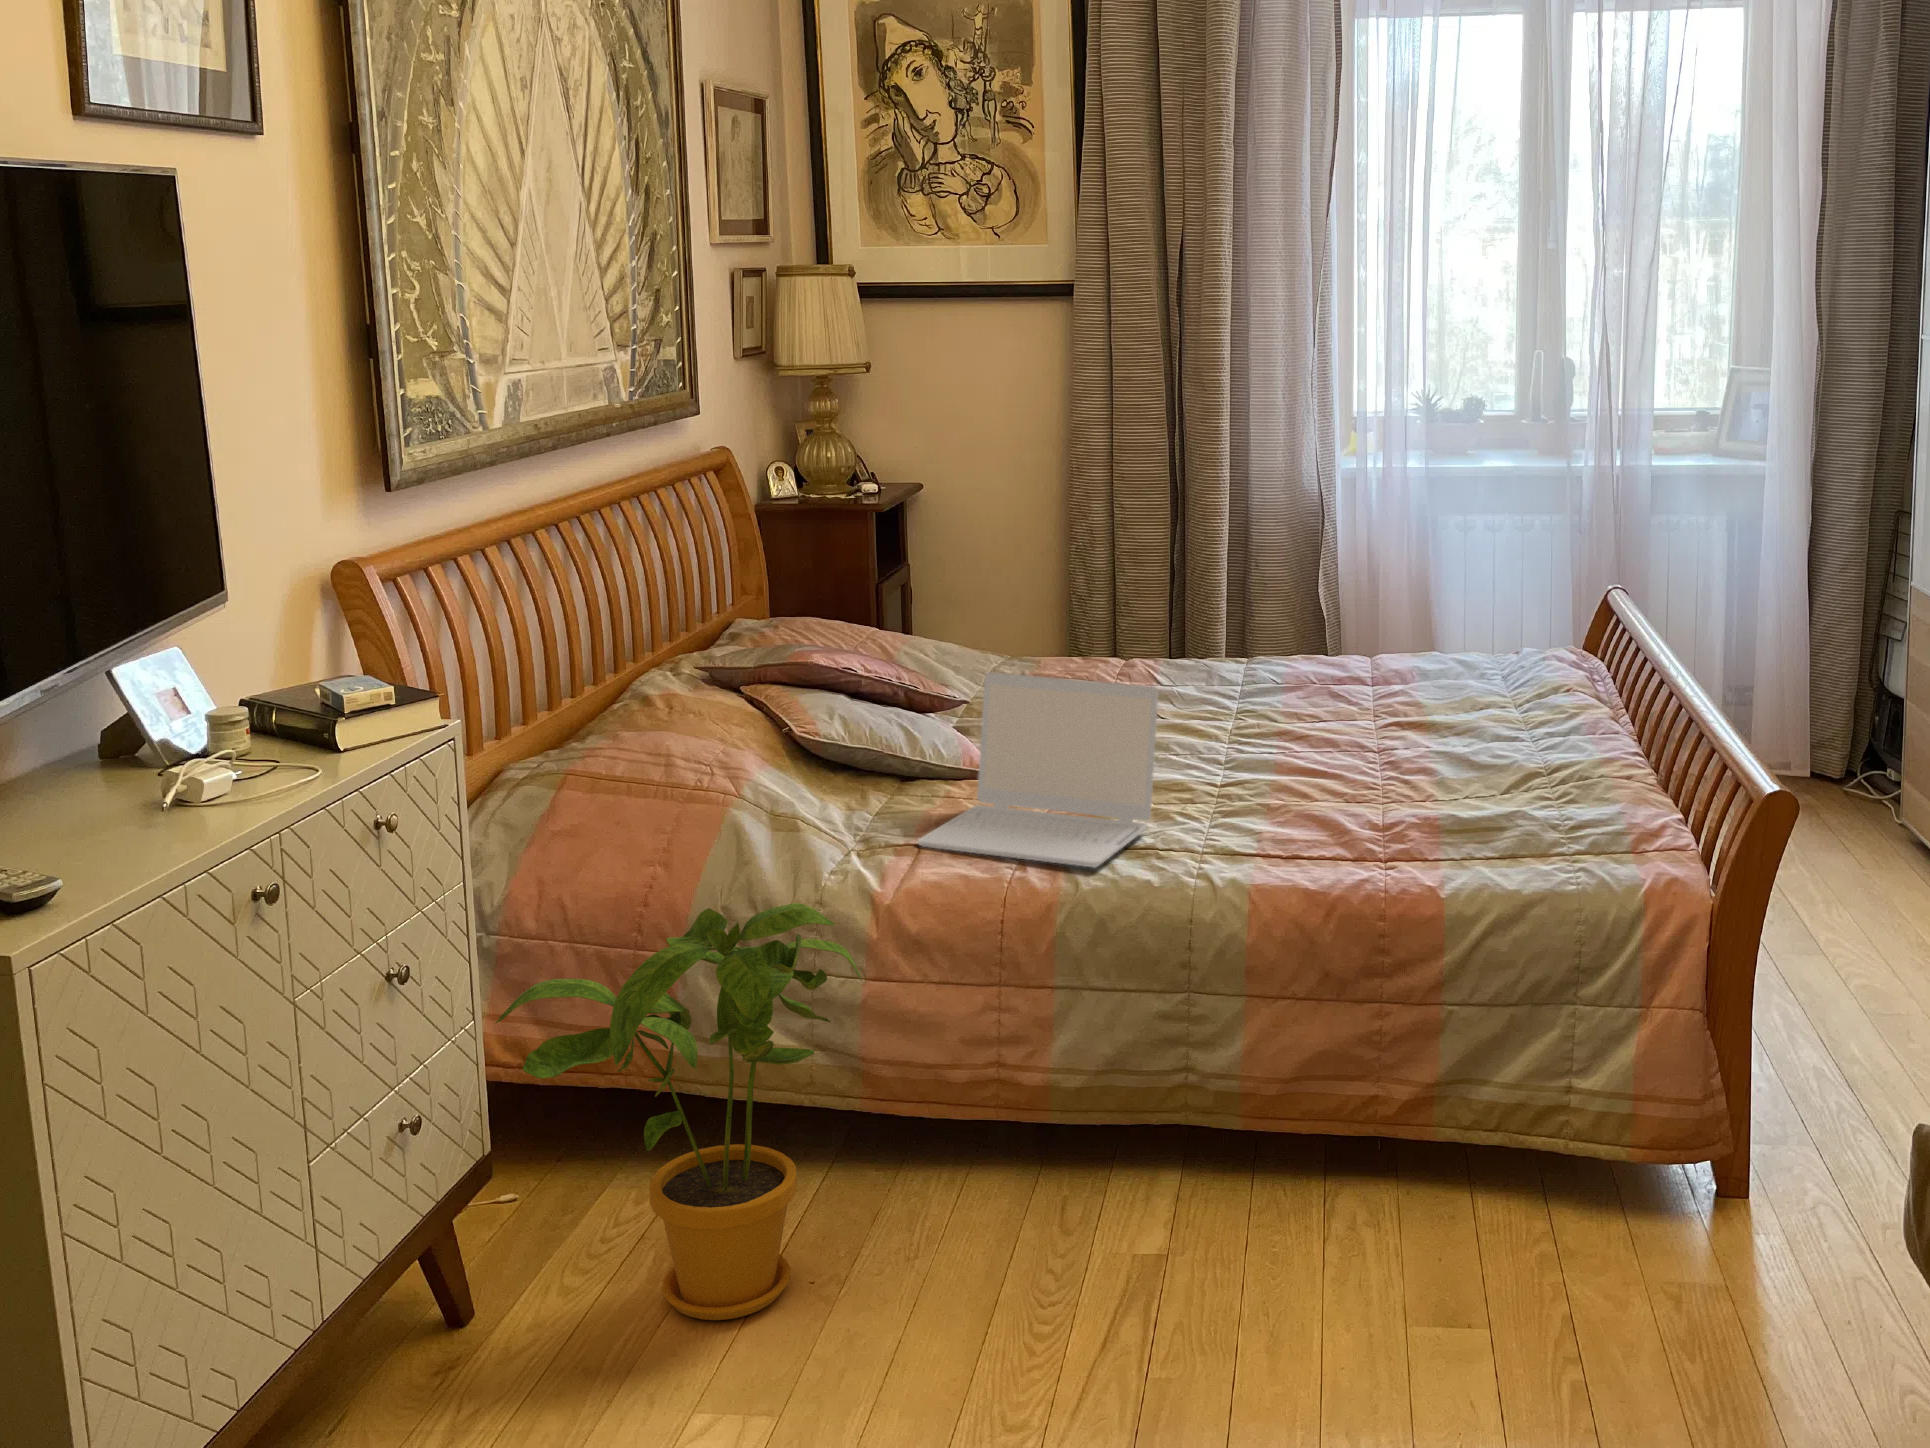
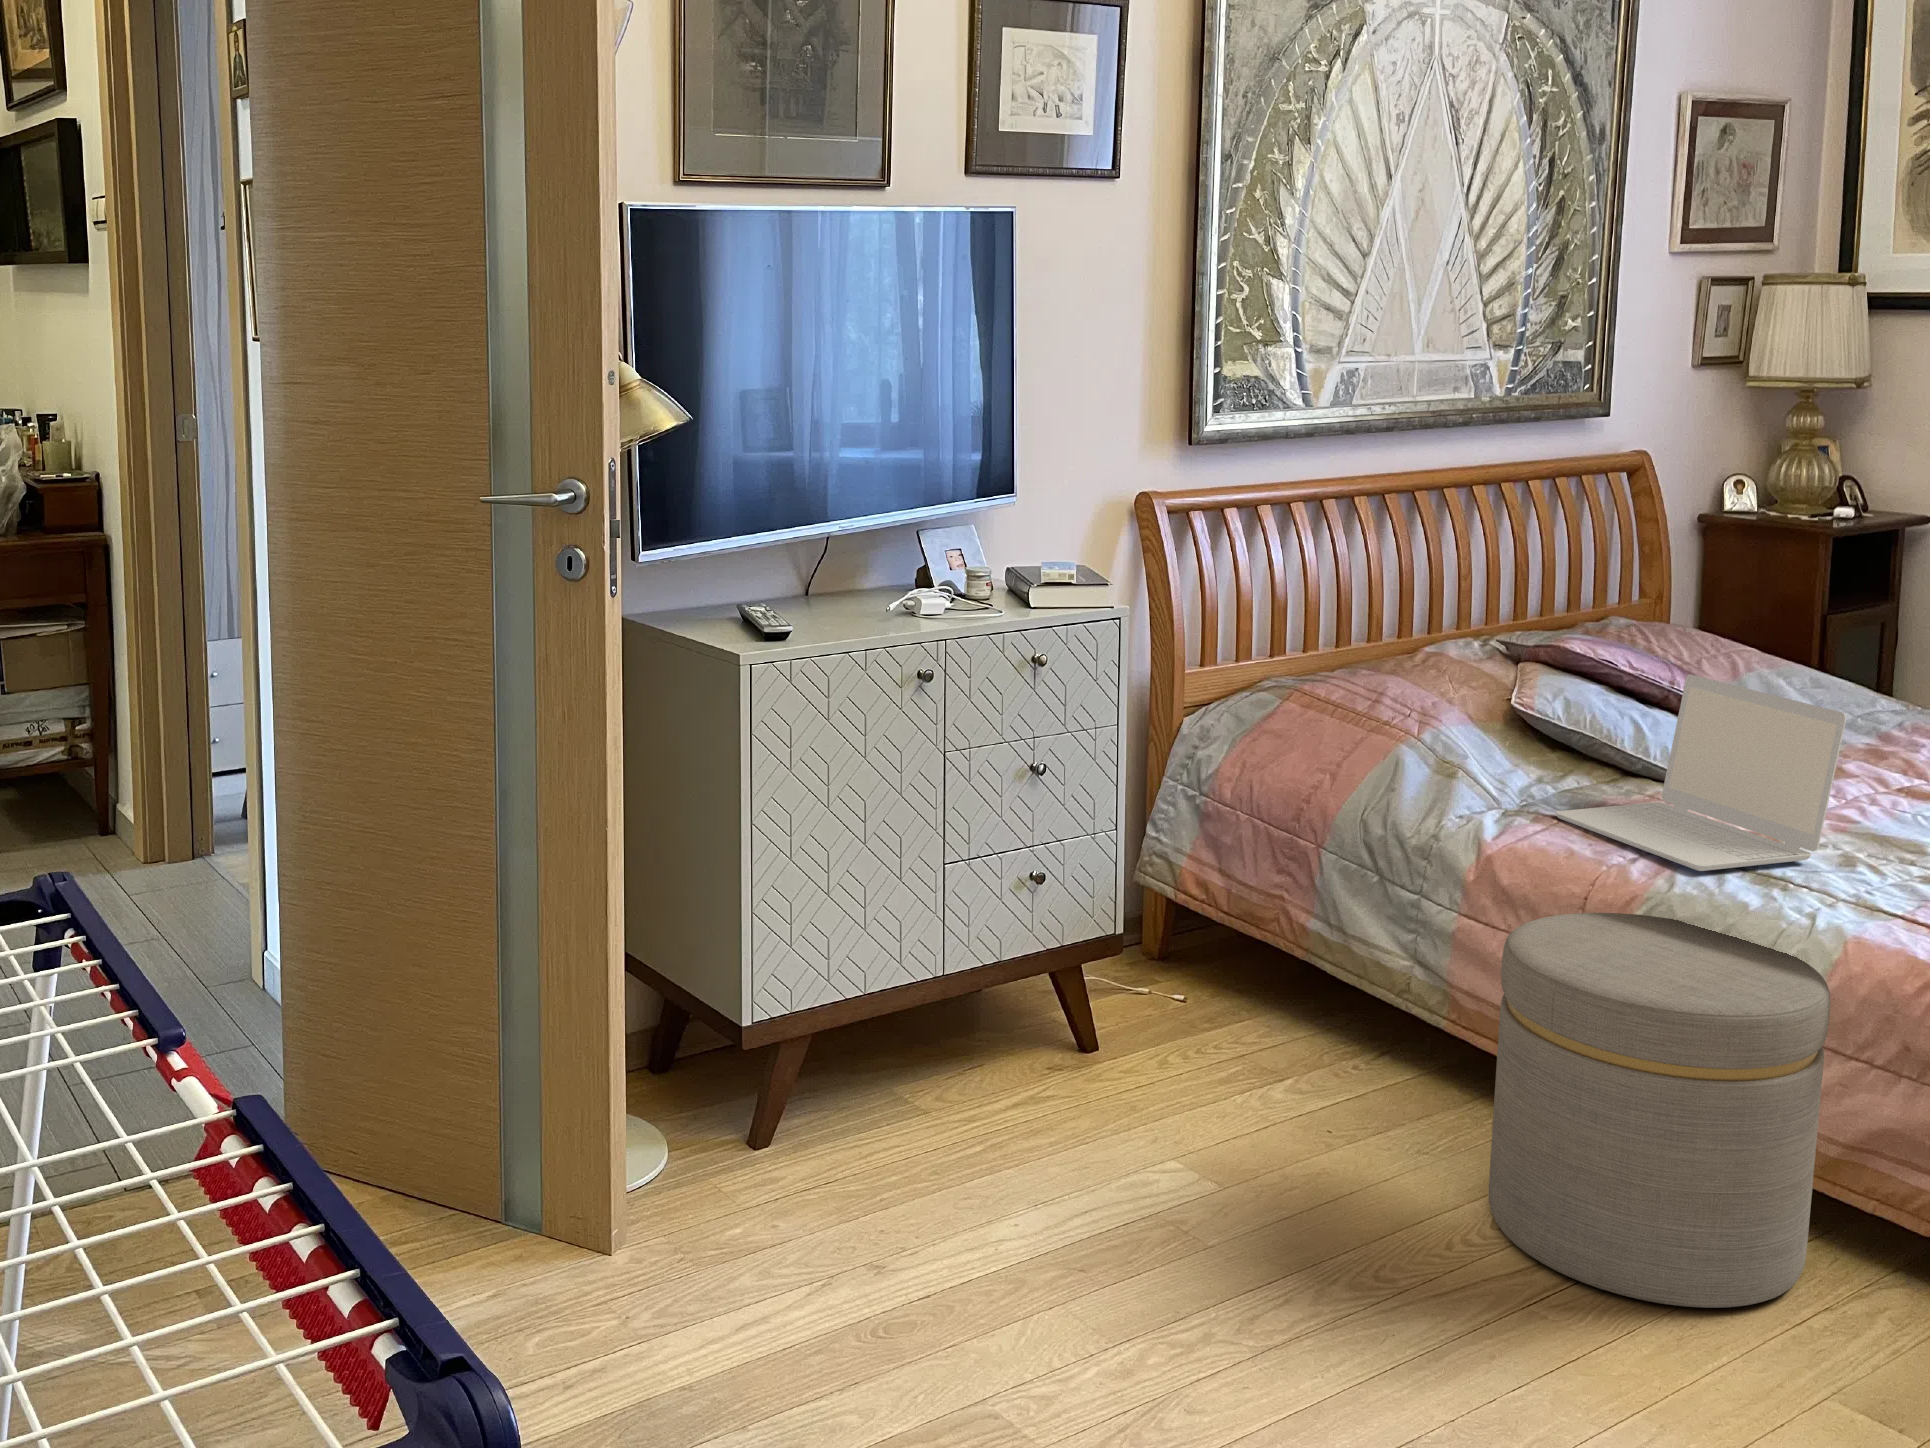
house plant: present [495,903,862,1320] -> none [1118,794,1409,1139]
ottoman: none [996,920,1293,1320] -> present [1489,913,1830,1308]

